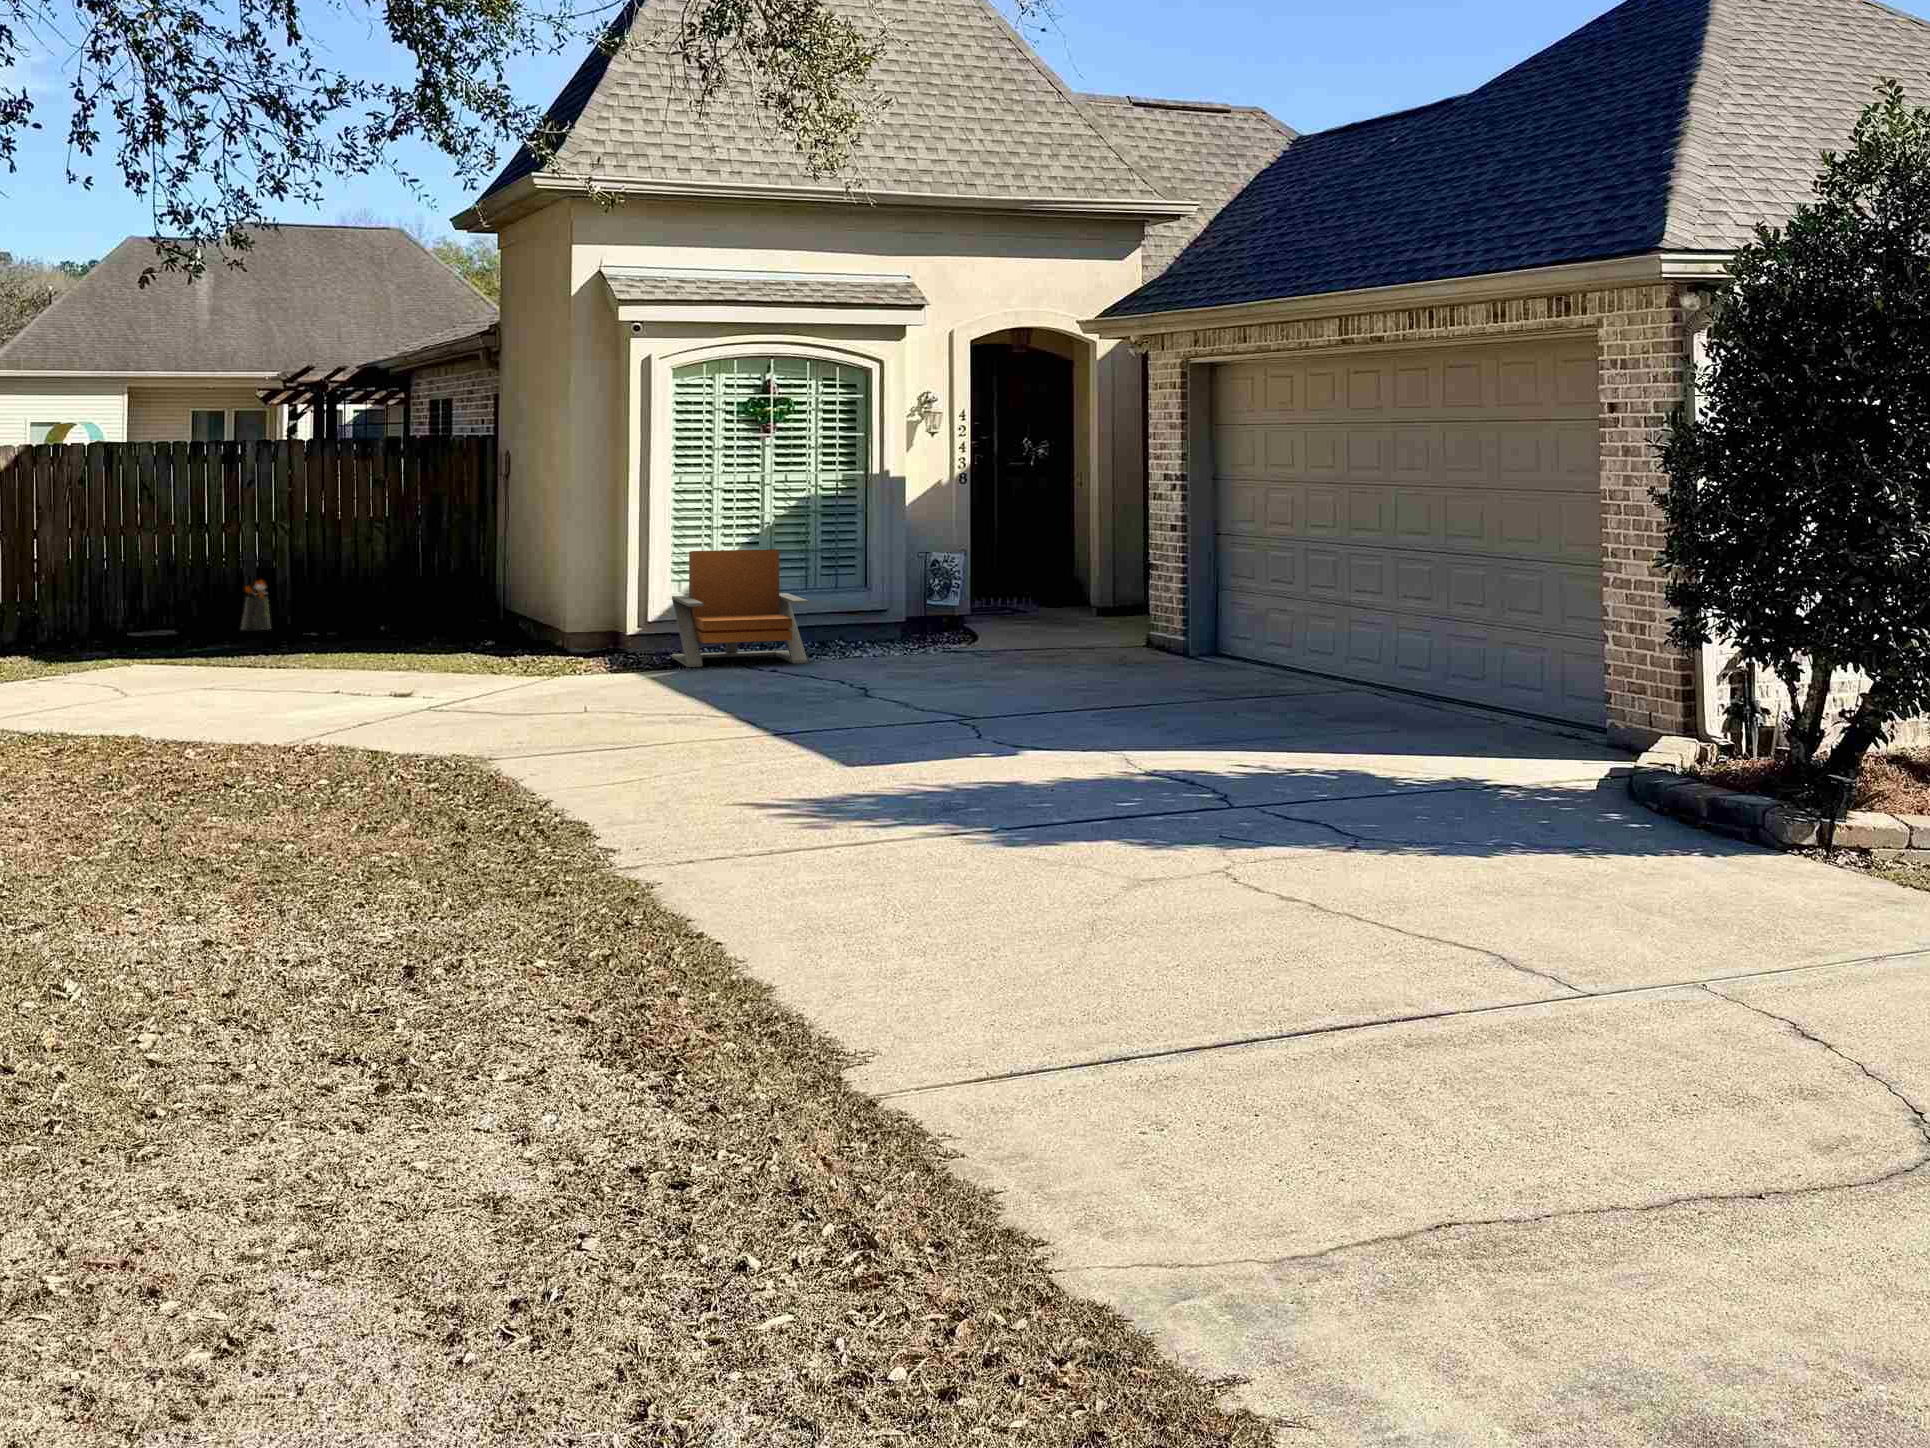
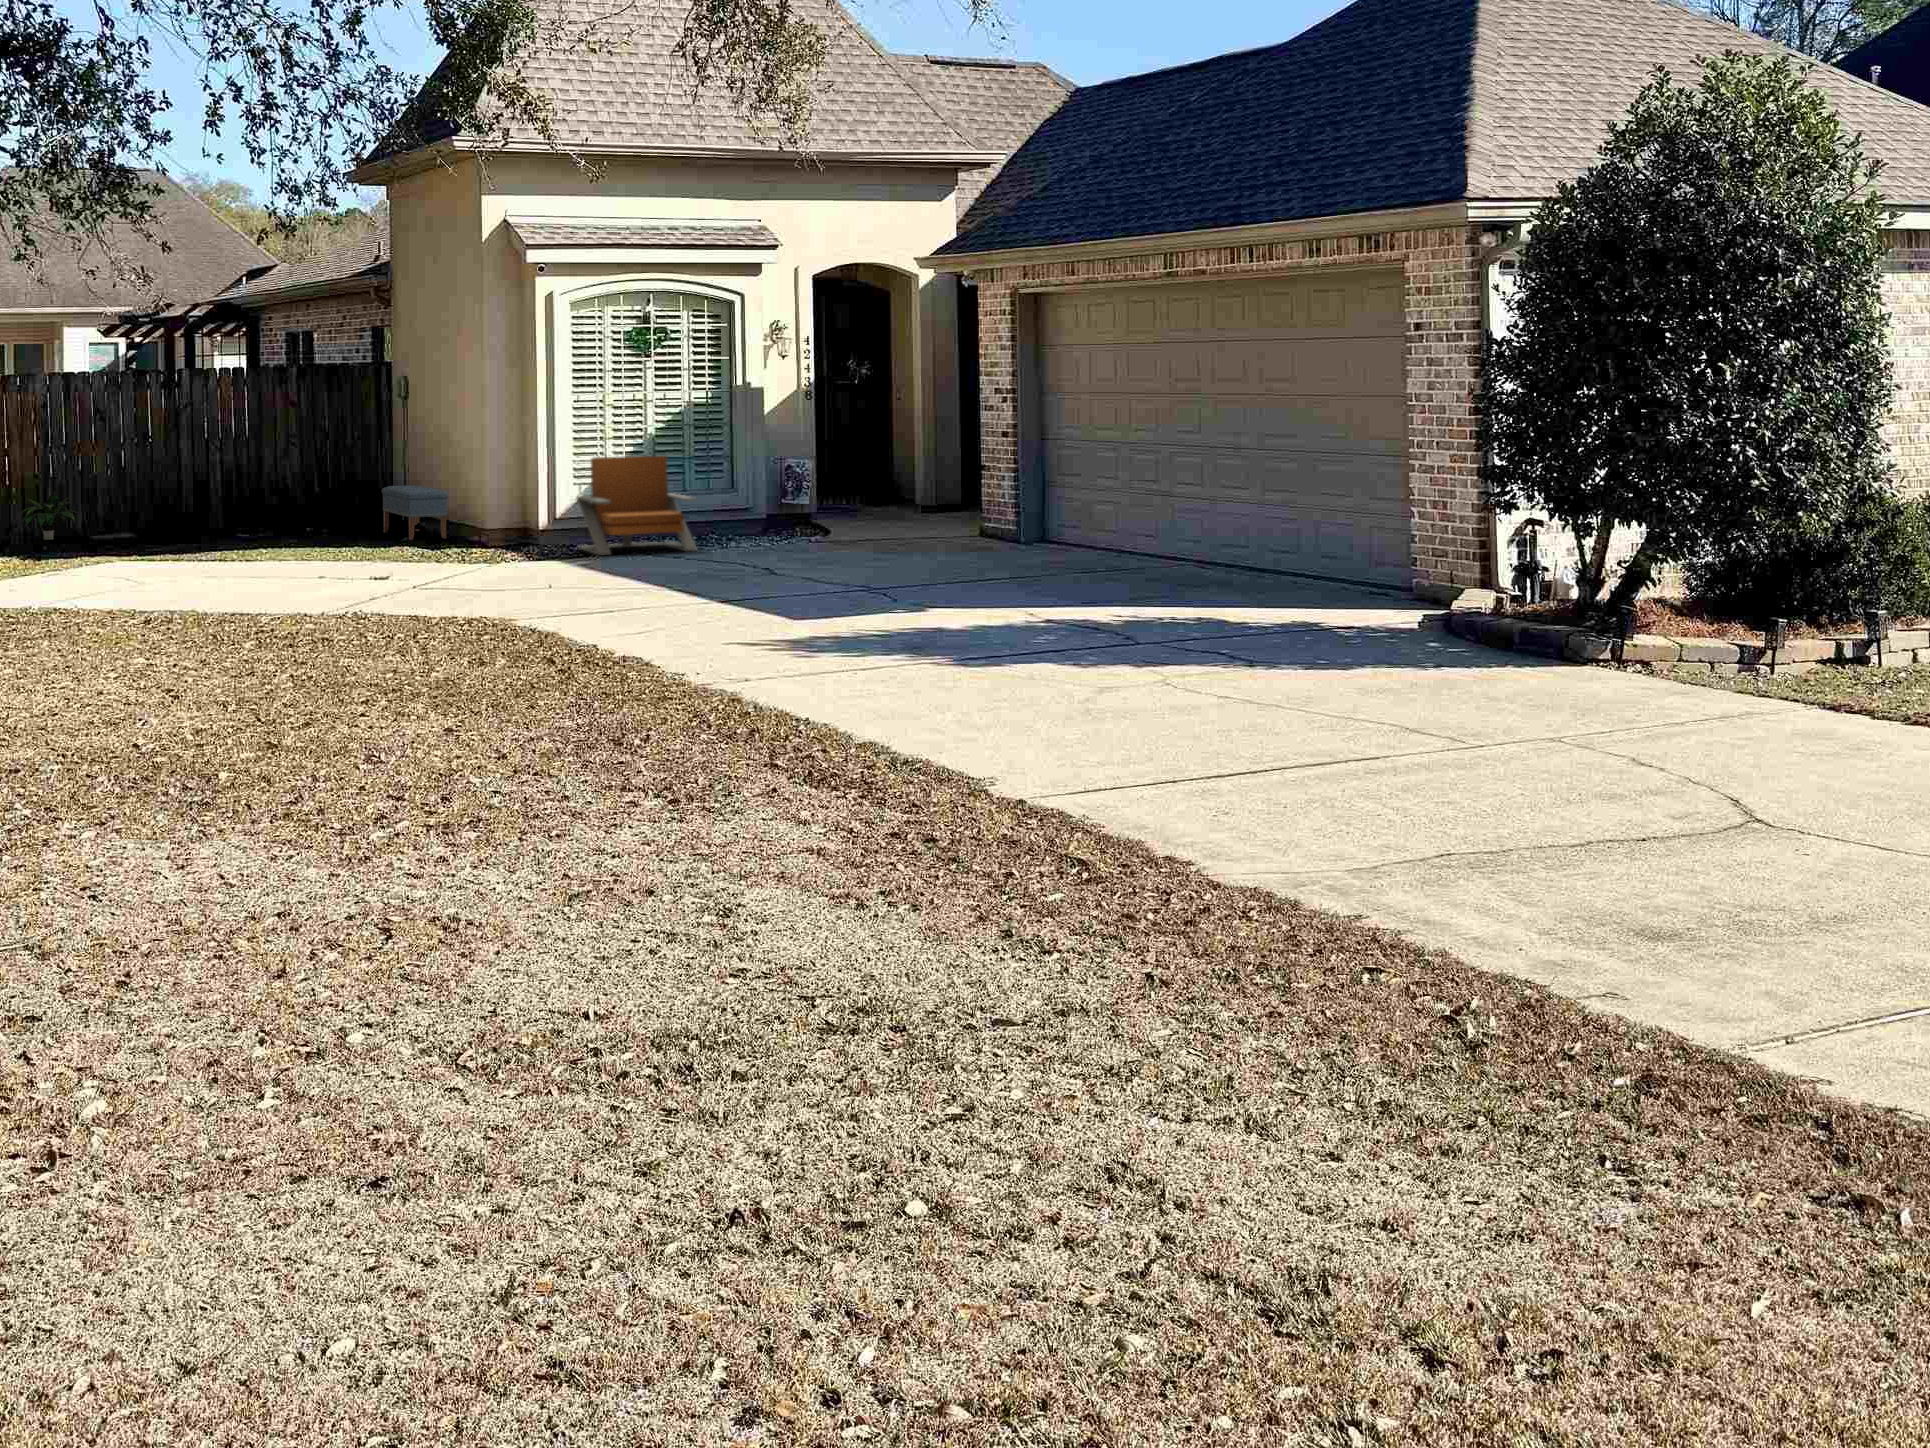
bench: none [469,579,537,644] -> present [382,485,448,540]
potted plant: none [45,580,124,638] -> present [21,491,80,540]
watering can: present [242,580,271,630] -> none [181,489,206,533]

